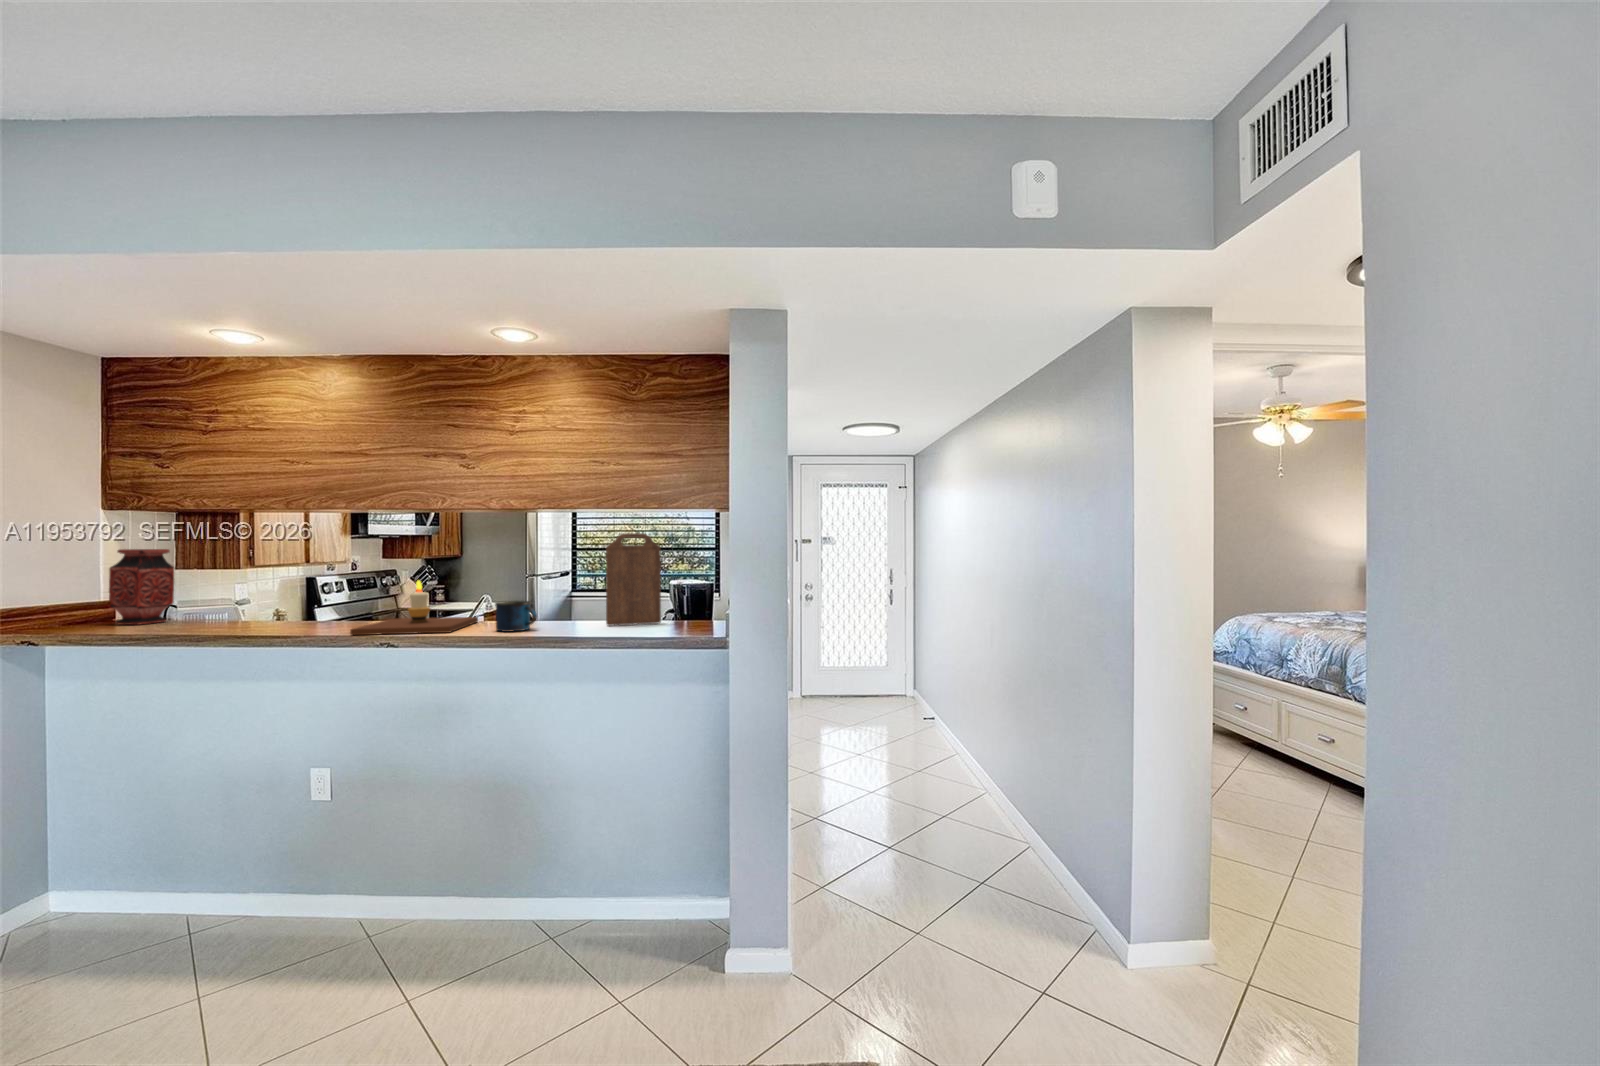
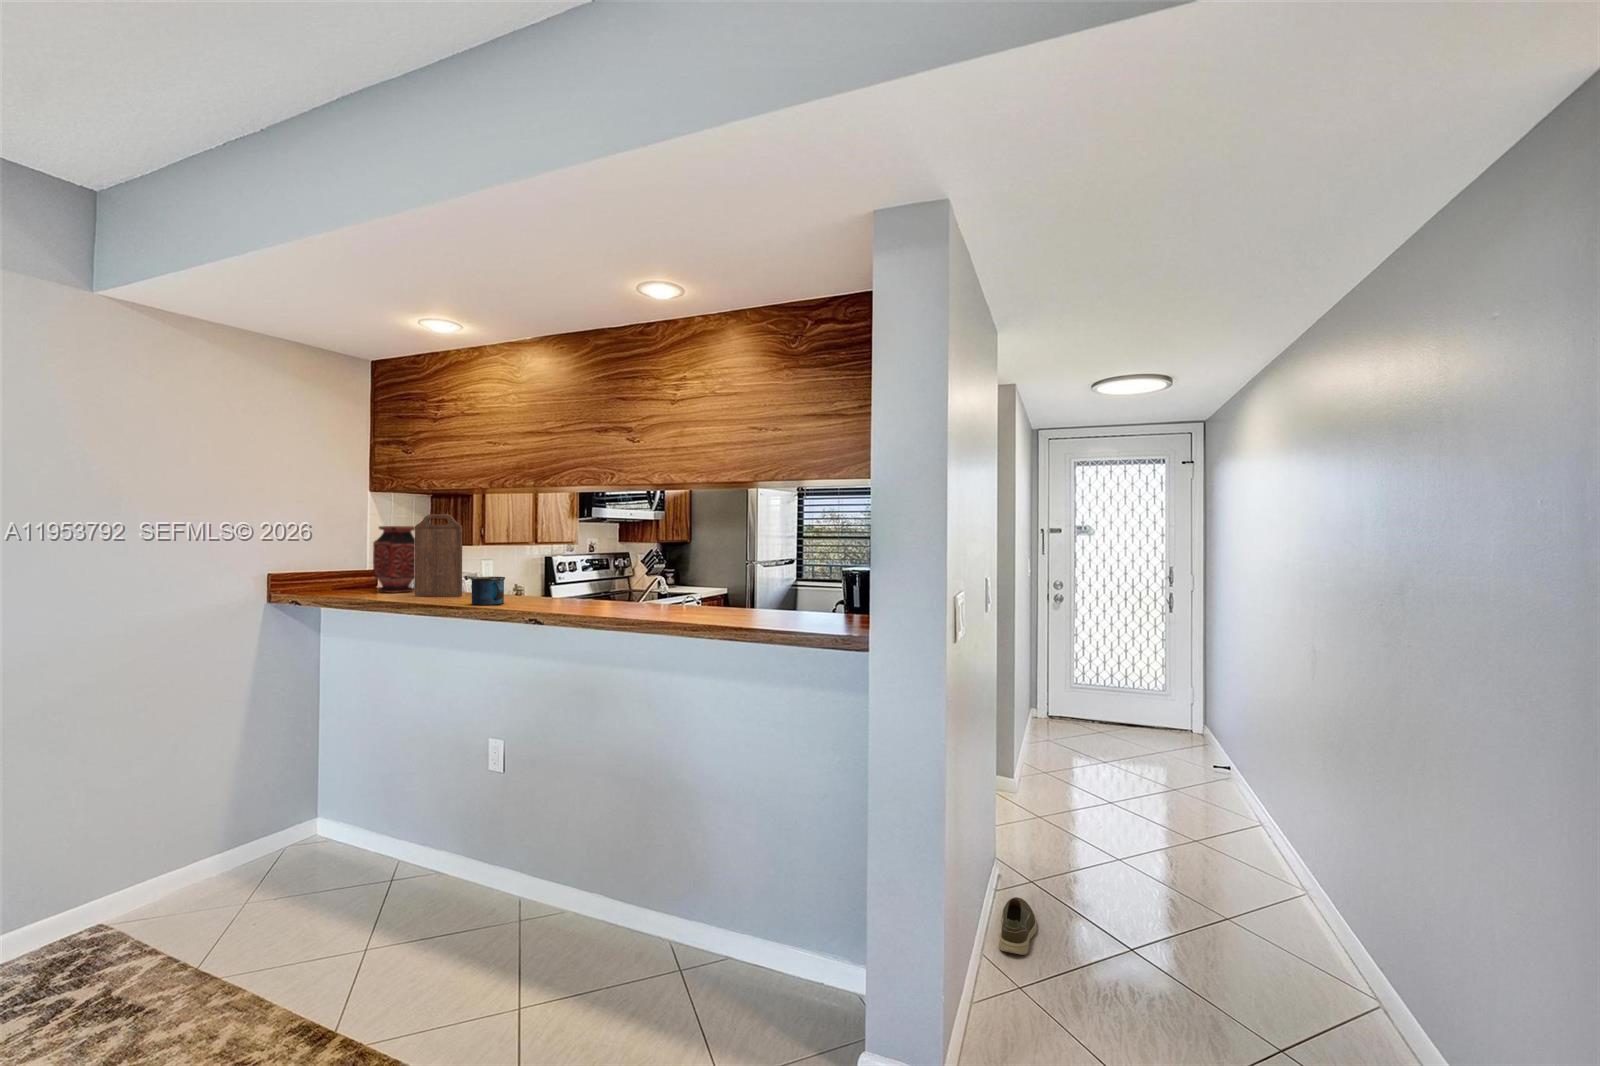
cutting board: present [606,533,661,626] -> present [415,514,462,596]
candle: present [350,581,478,635] -> none [523,558,648,614]
mug: present [495,601,537,632] -> present [470,577,505,605]
shoe: none [800,837,827,879] -> present [999,897,1037,955]

